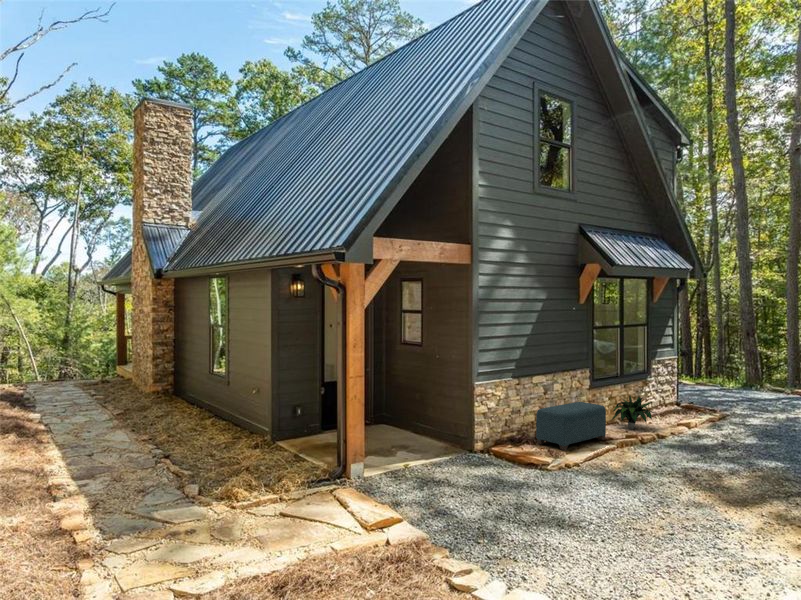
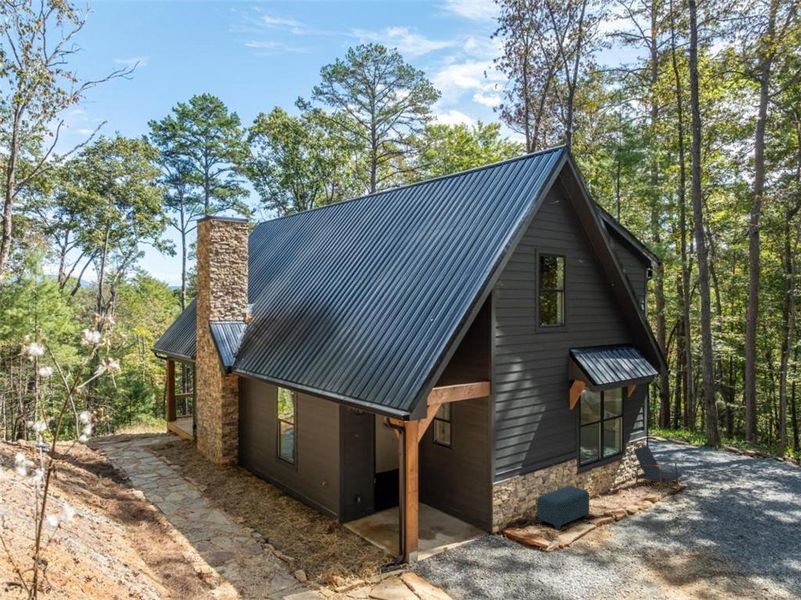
lounge chair: none [660,366,724,422] -> present [634,446,682,495]
potted plant: present [612,395,654,429] -> none [594,476,629,504]

